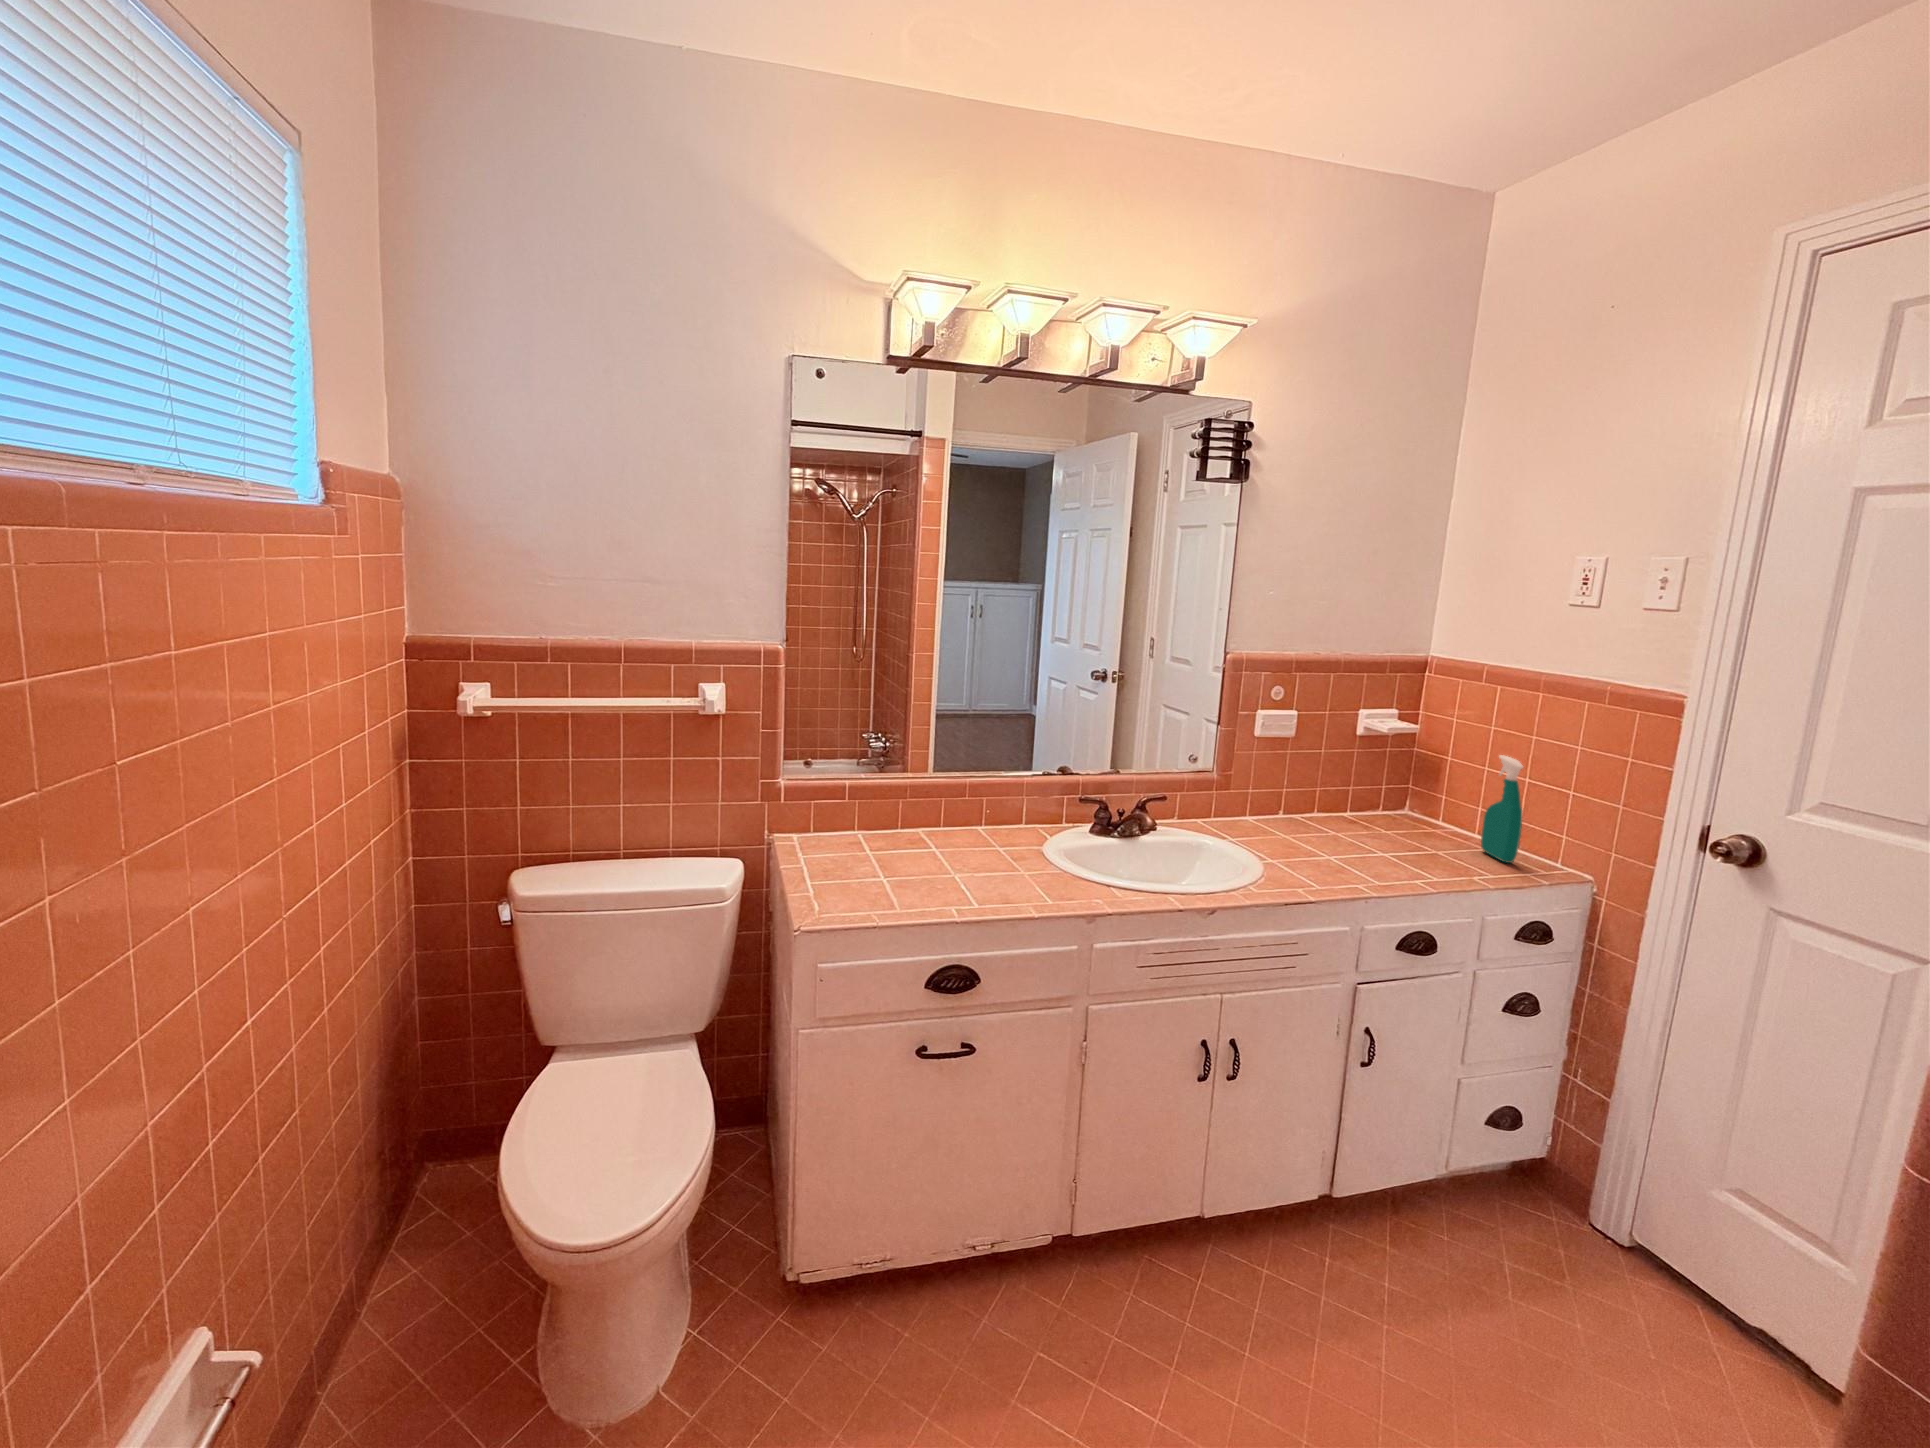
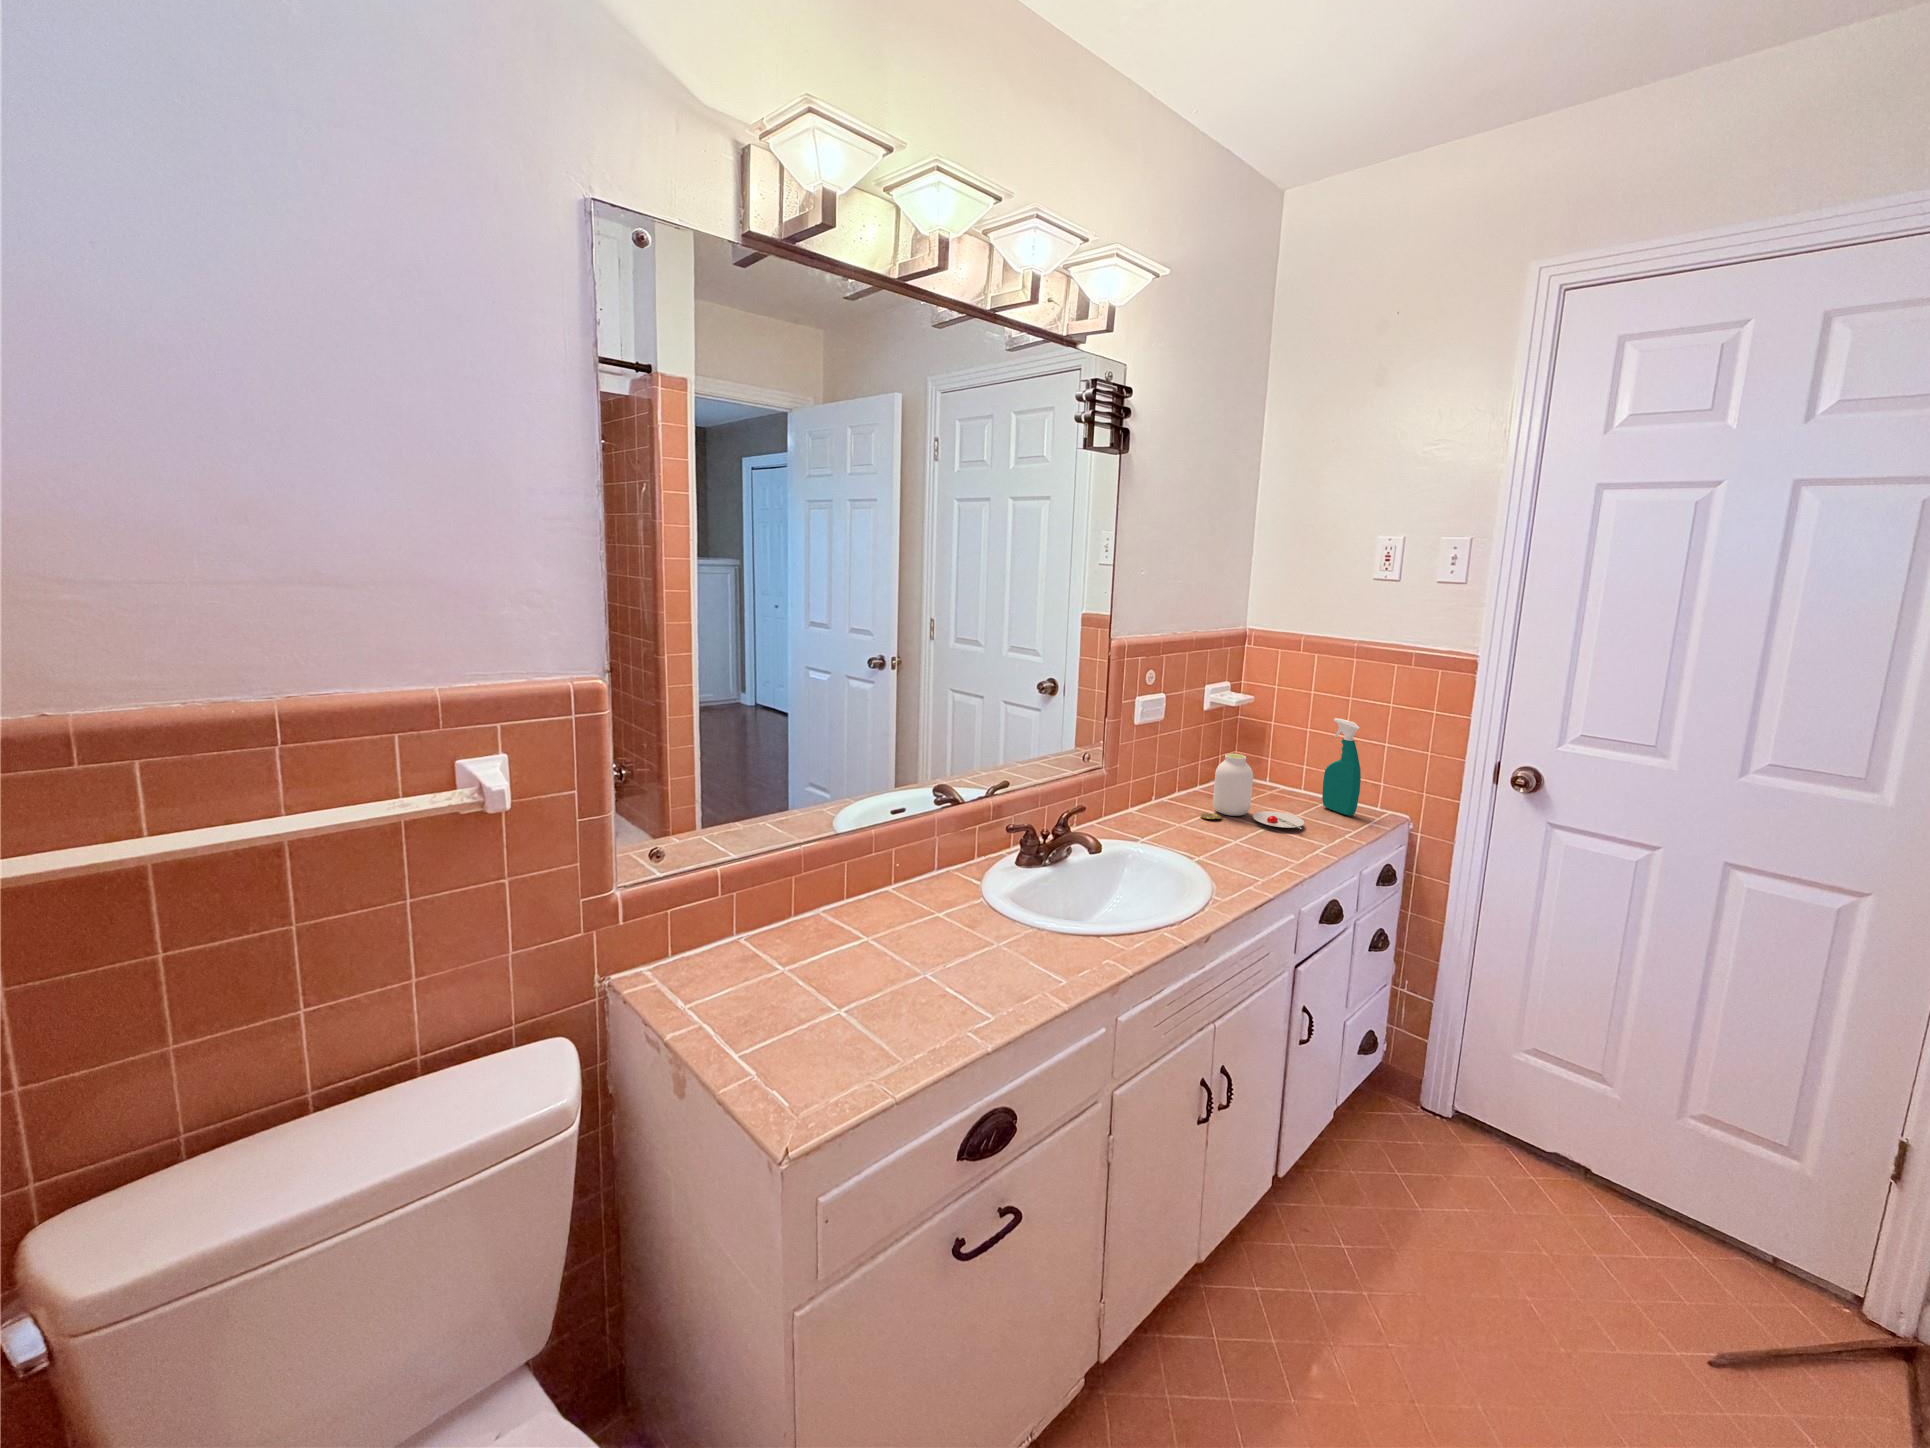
jar: none [1316,776,1430,859] -> present [1201,753,1304,829]

